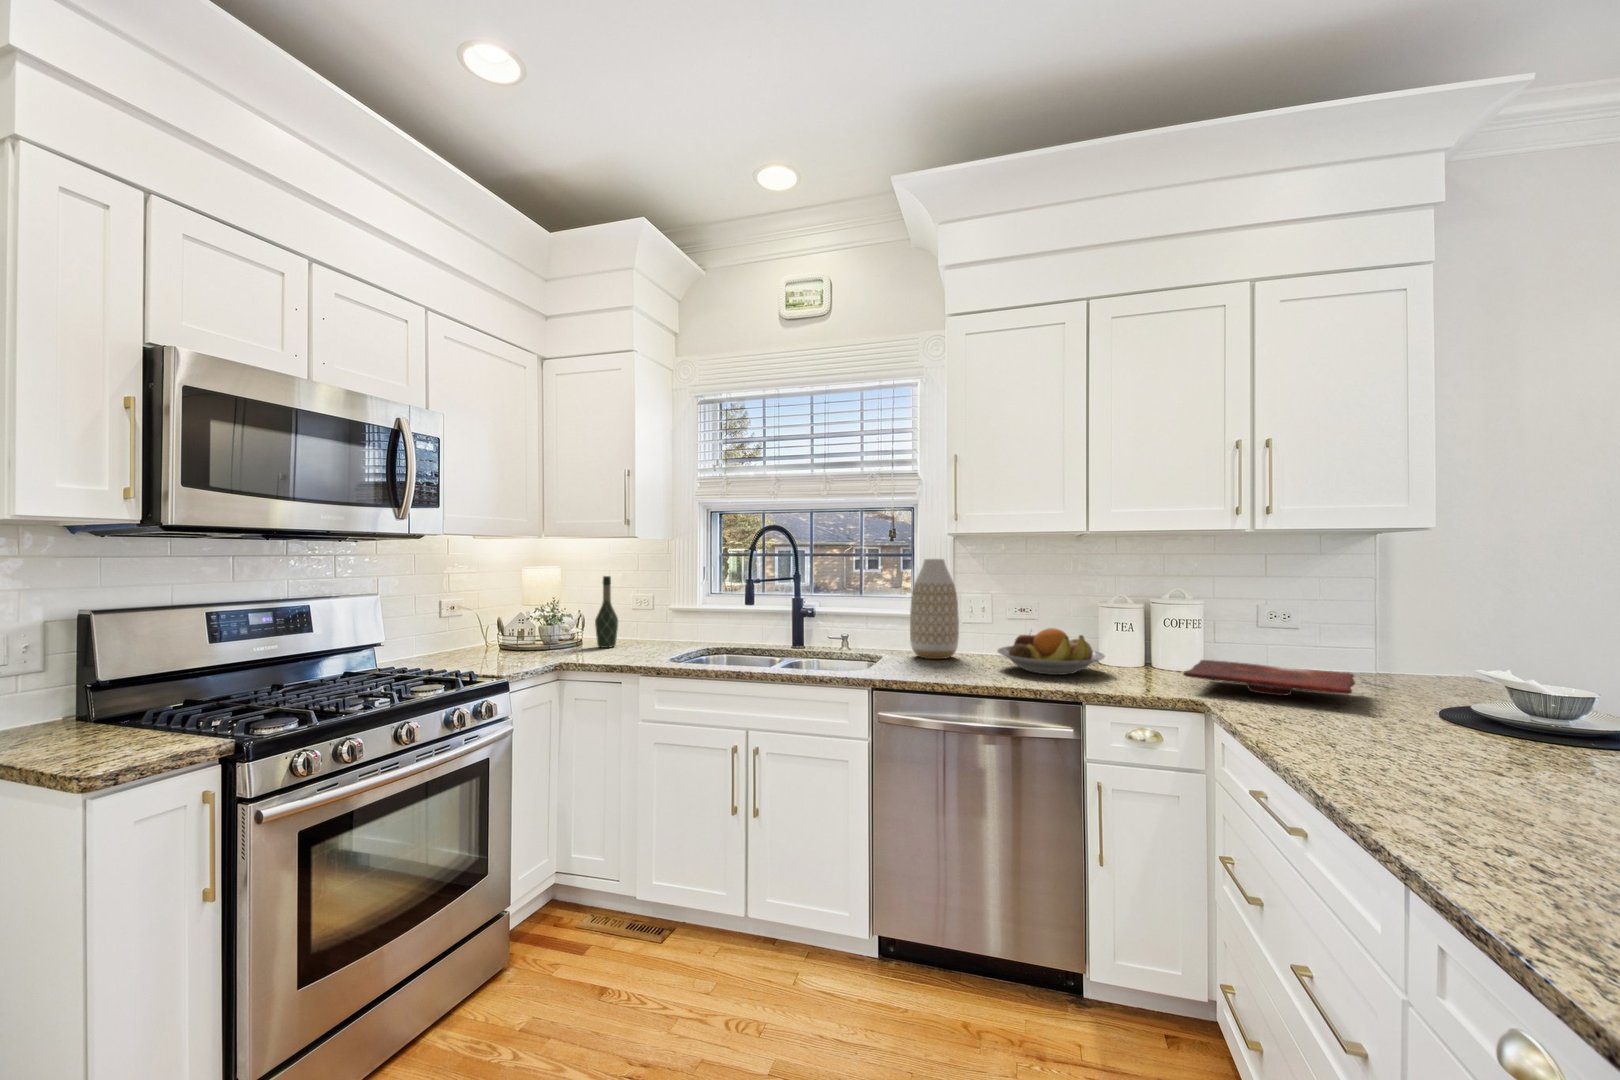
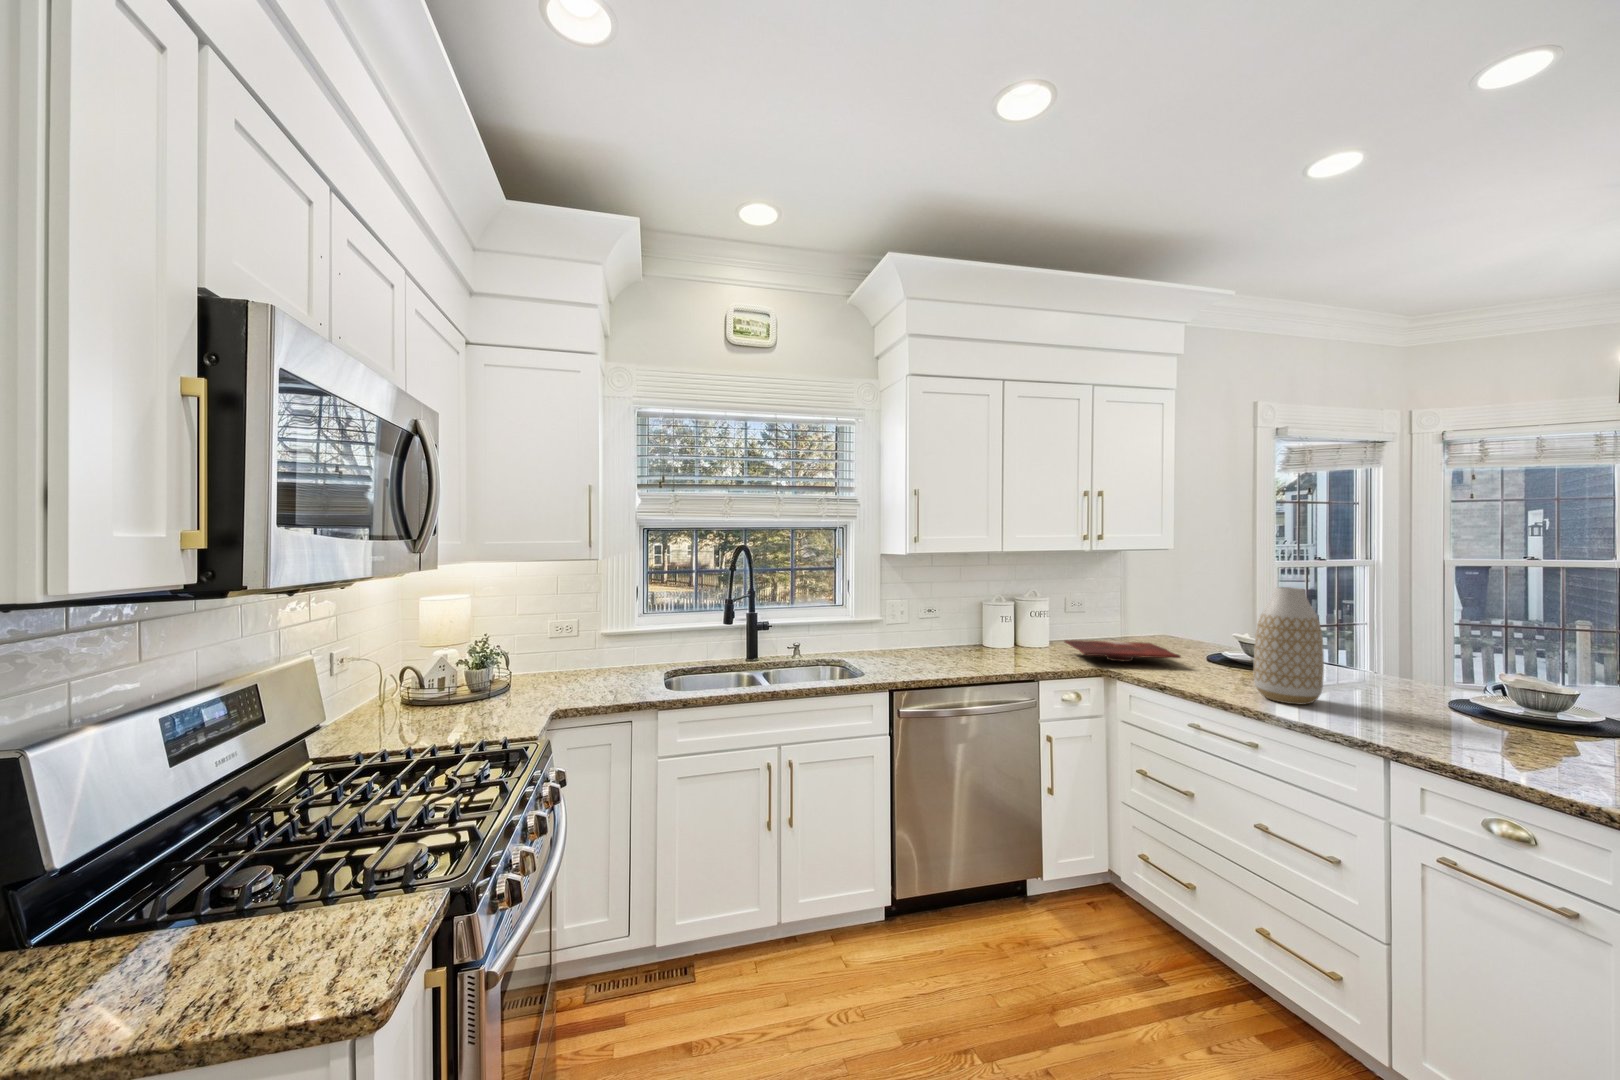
vase: present [910,559,959,659] -> present [1253,587,1324,704]
wine bottle: present [595,576,618,648] -> none [544,600,571,680]
fruit bowl: present [997,628,1105,675] -> none [937,626,1017,661]

